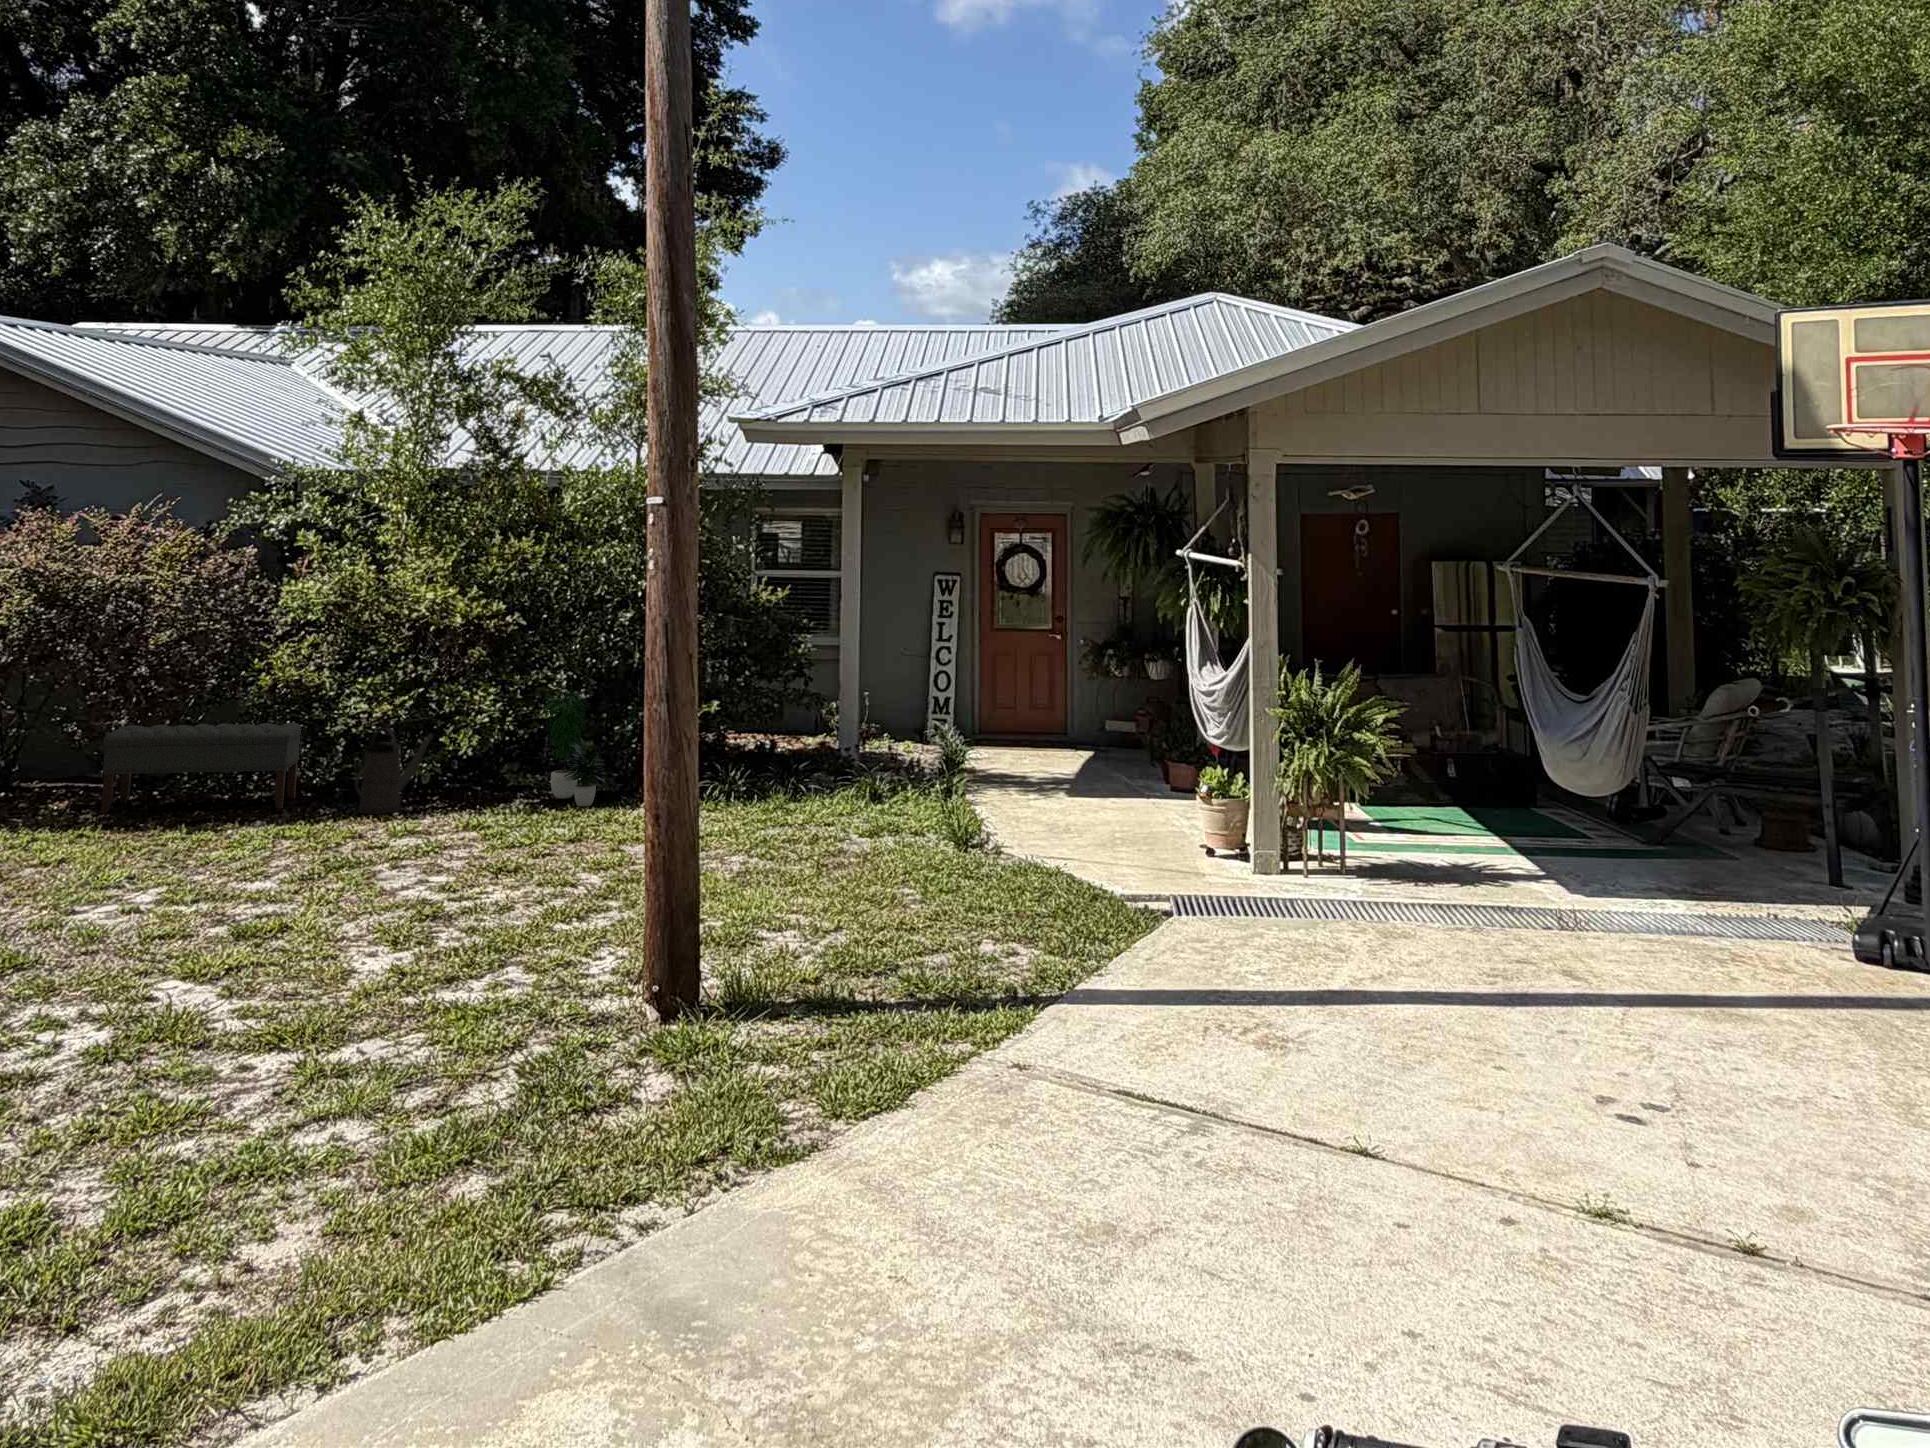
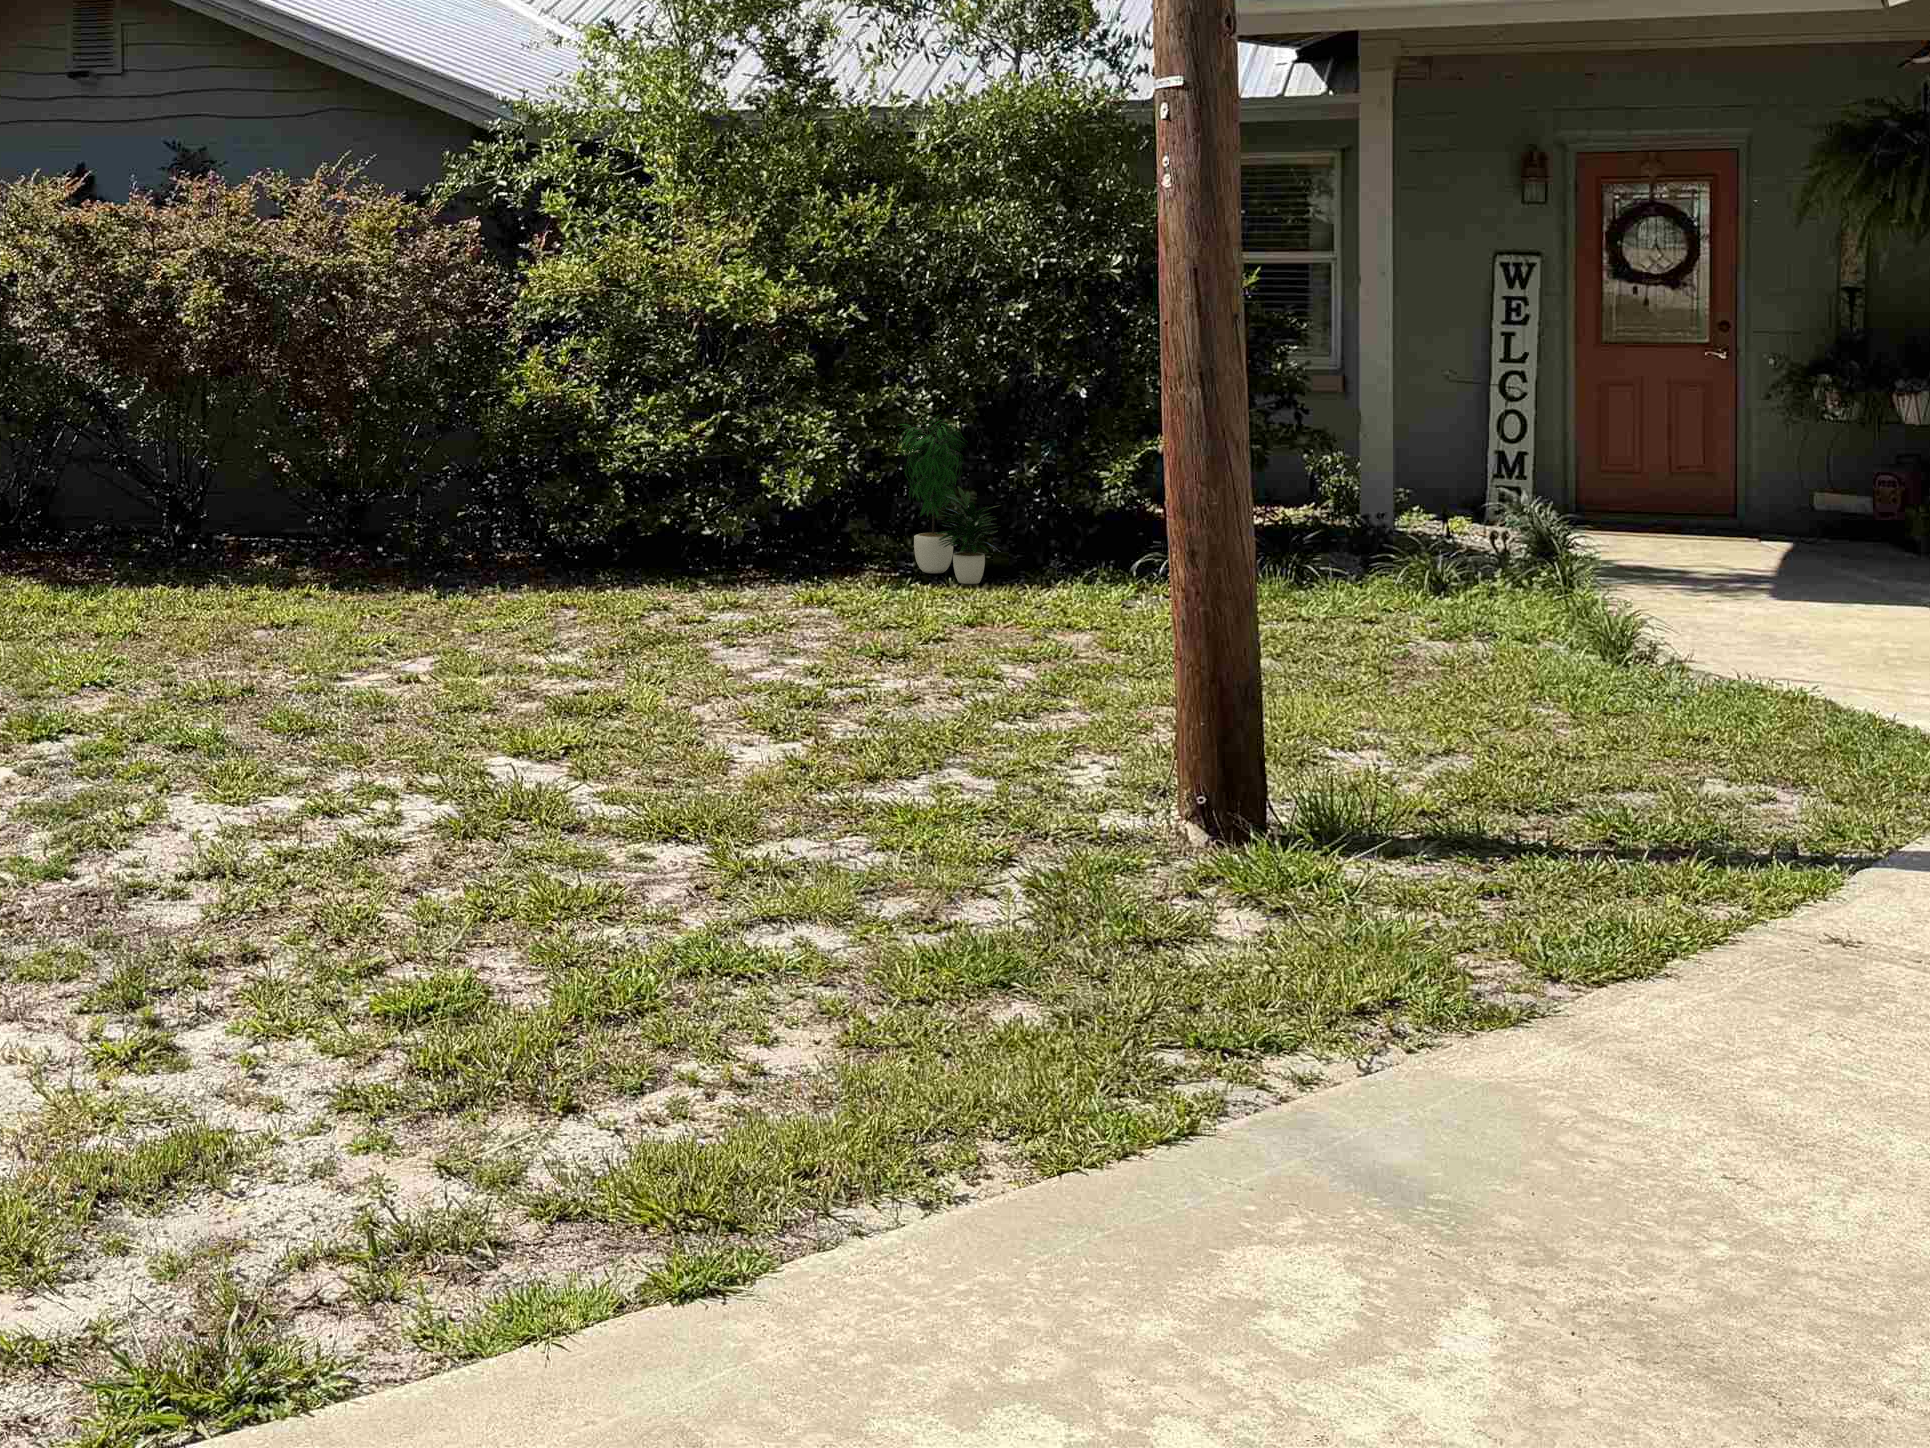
bench: present [101,723,302,813] -> none [316,454,563,570]
watering can: present [355,728,433,814] -> none [646,464,742,582]

